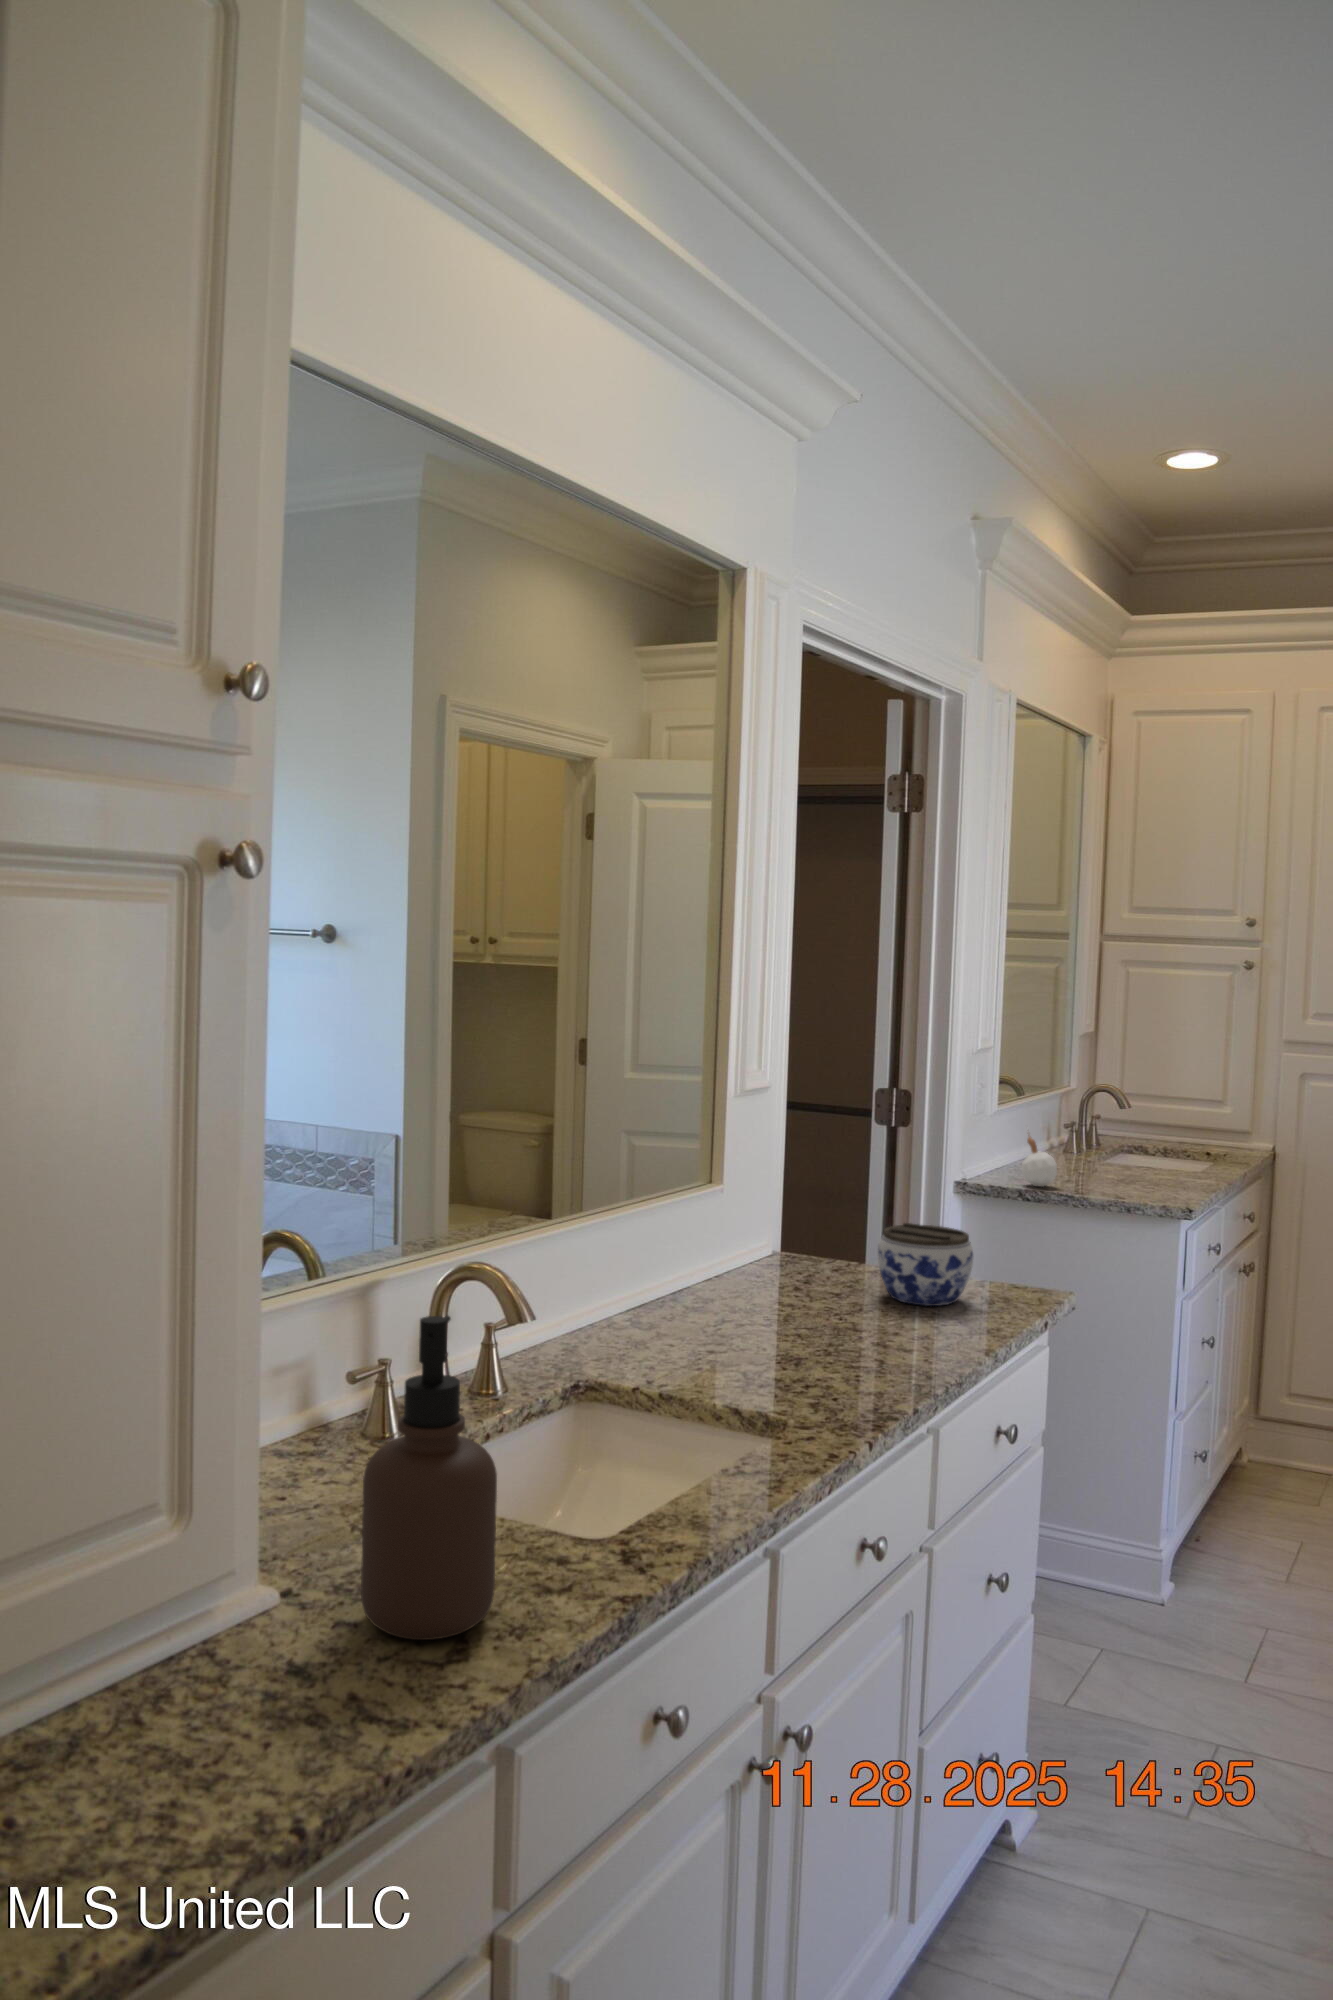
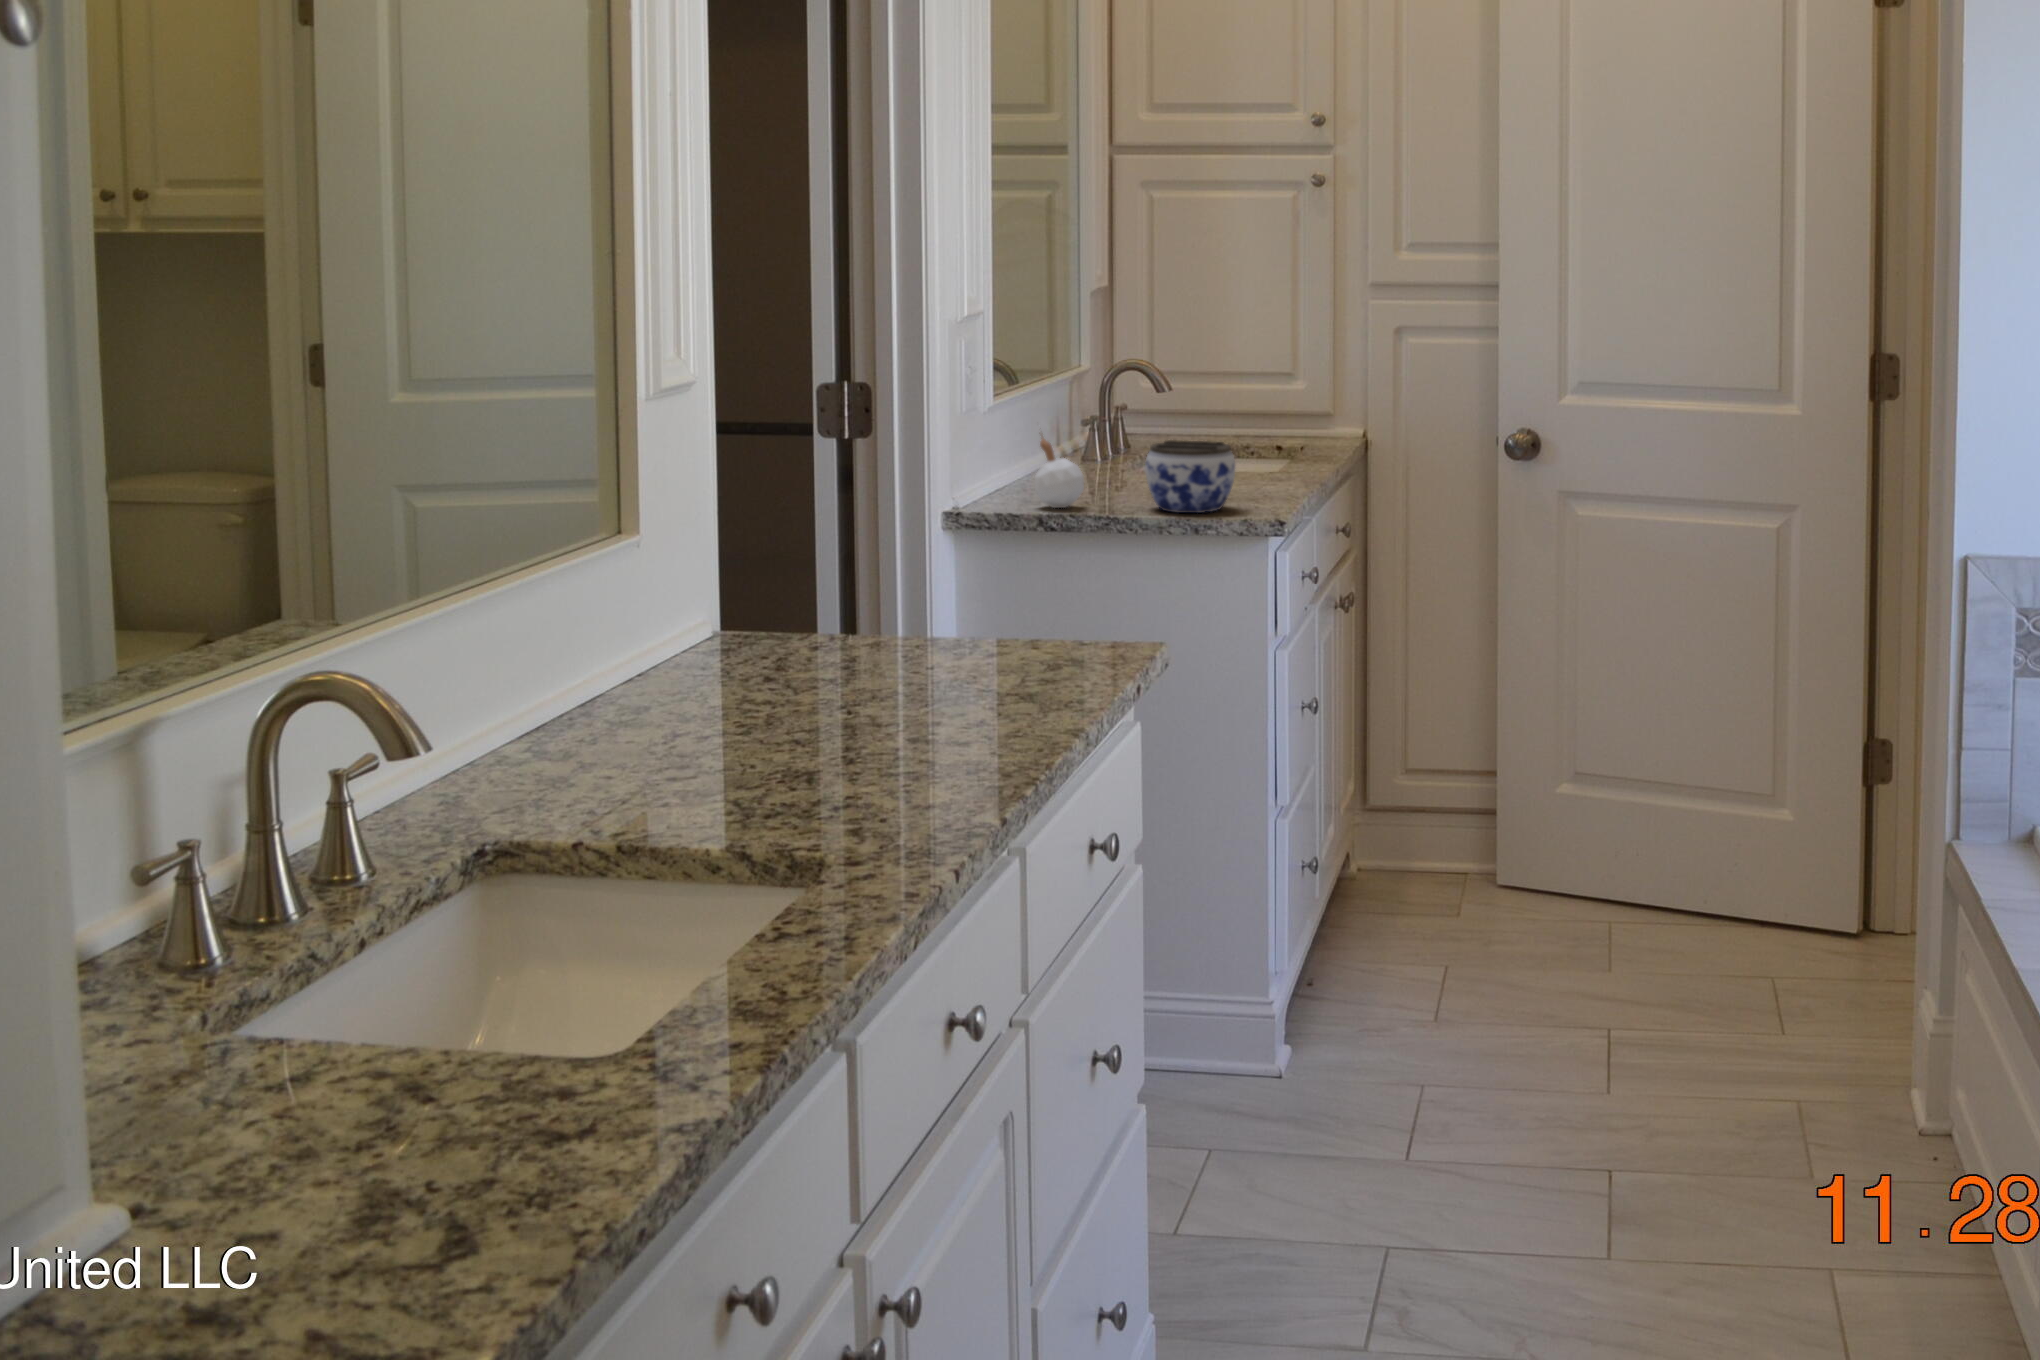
jar: present [878,1223,973,1306] -> present [1145,440,1235,513]
soap dispenser: present [361,1316,497,1640] -> none [267,741,495,1242]

